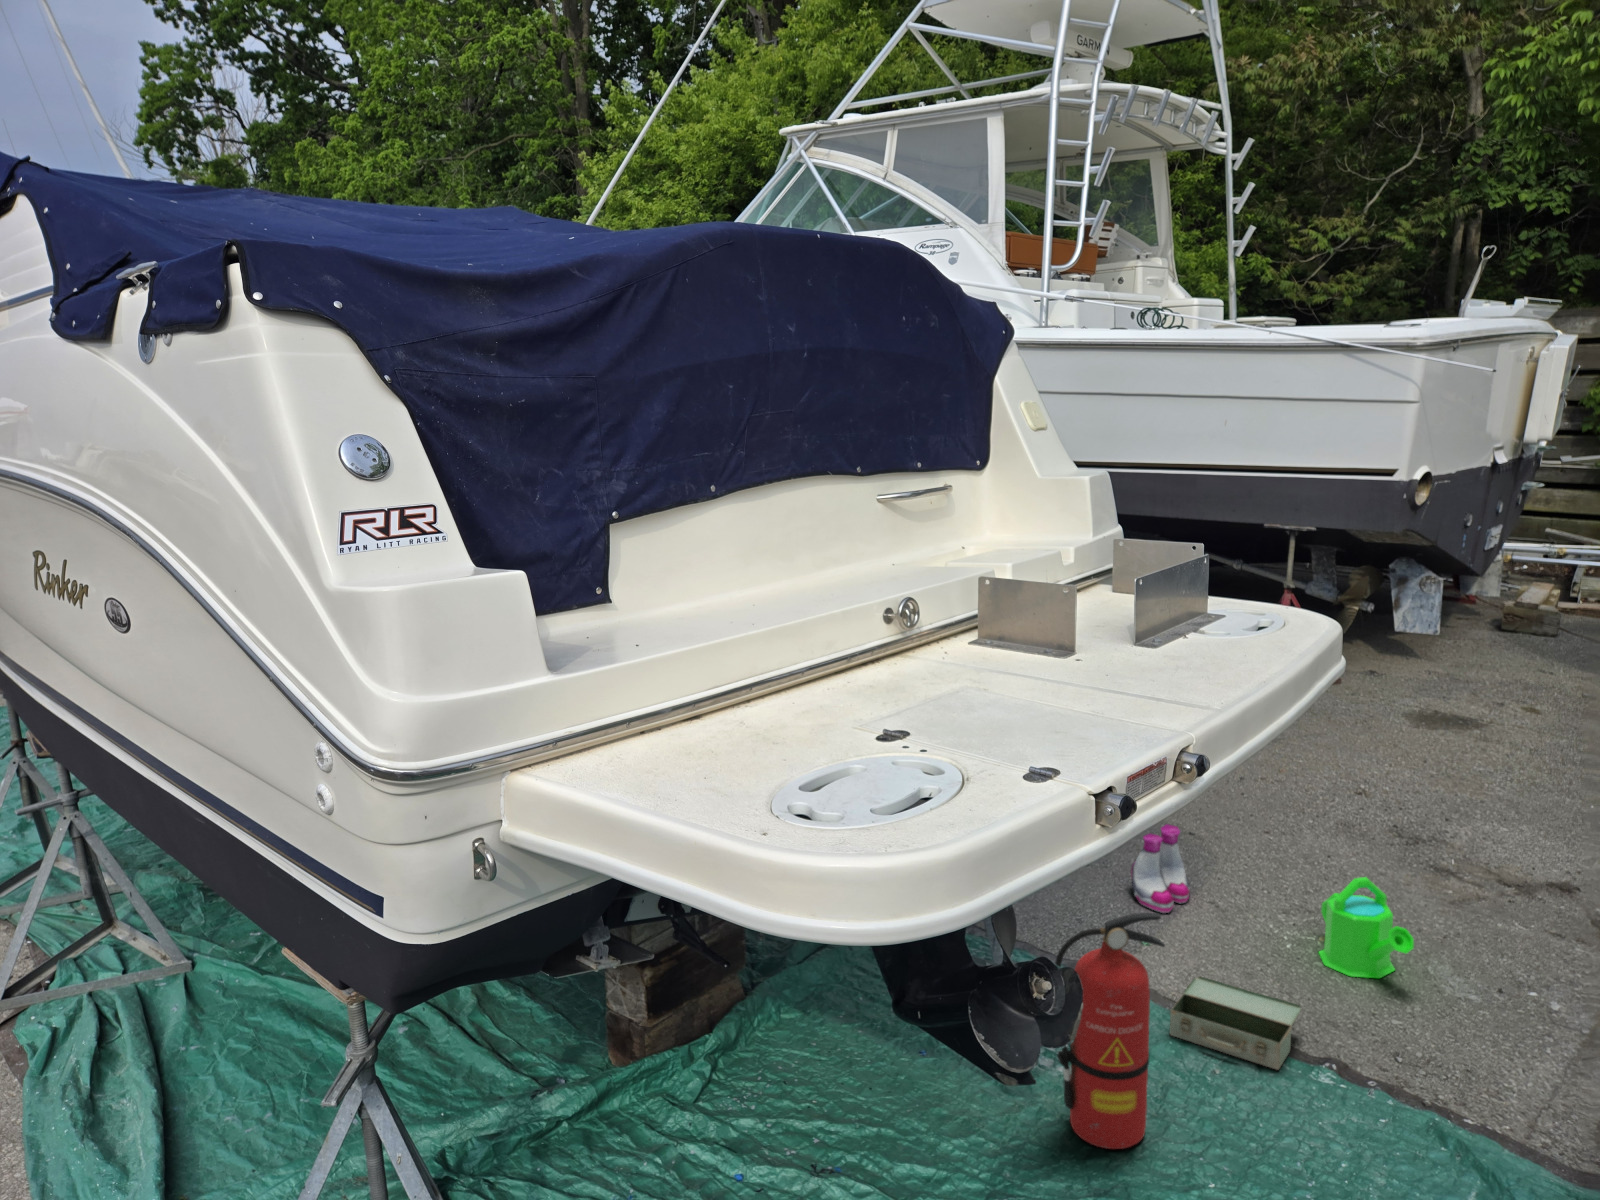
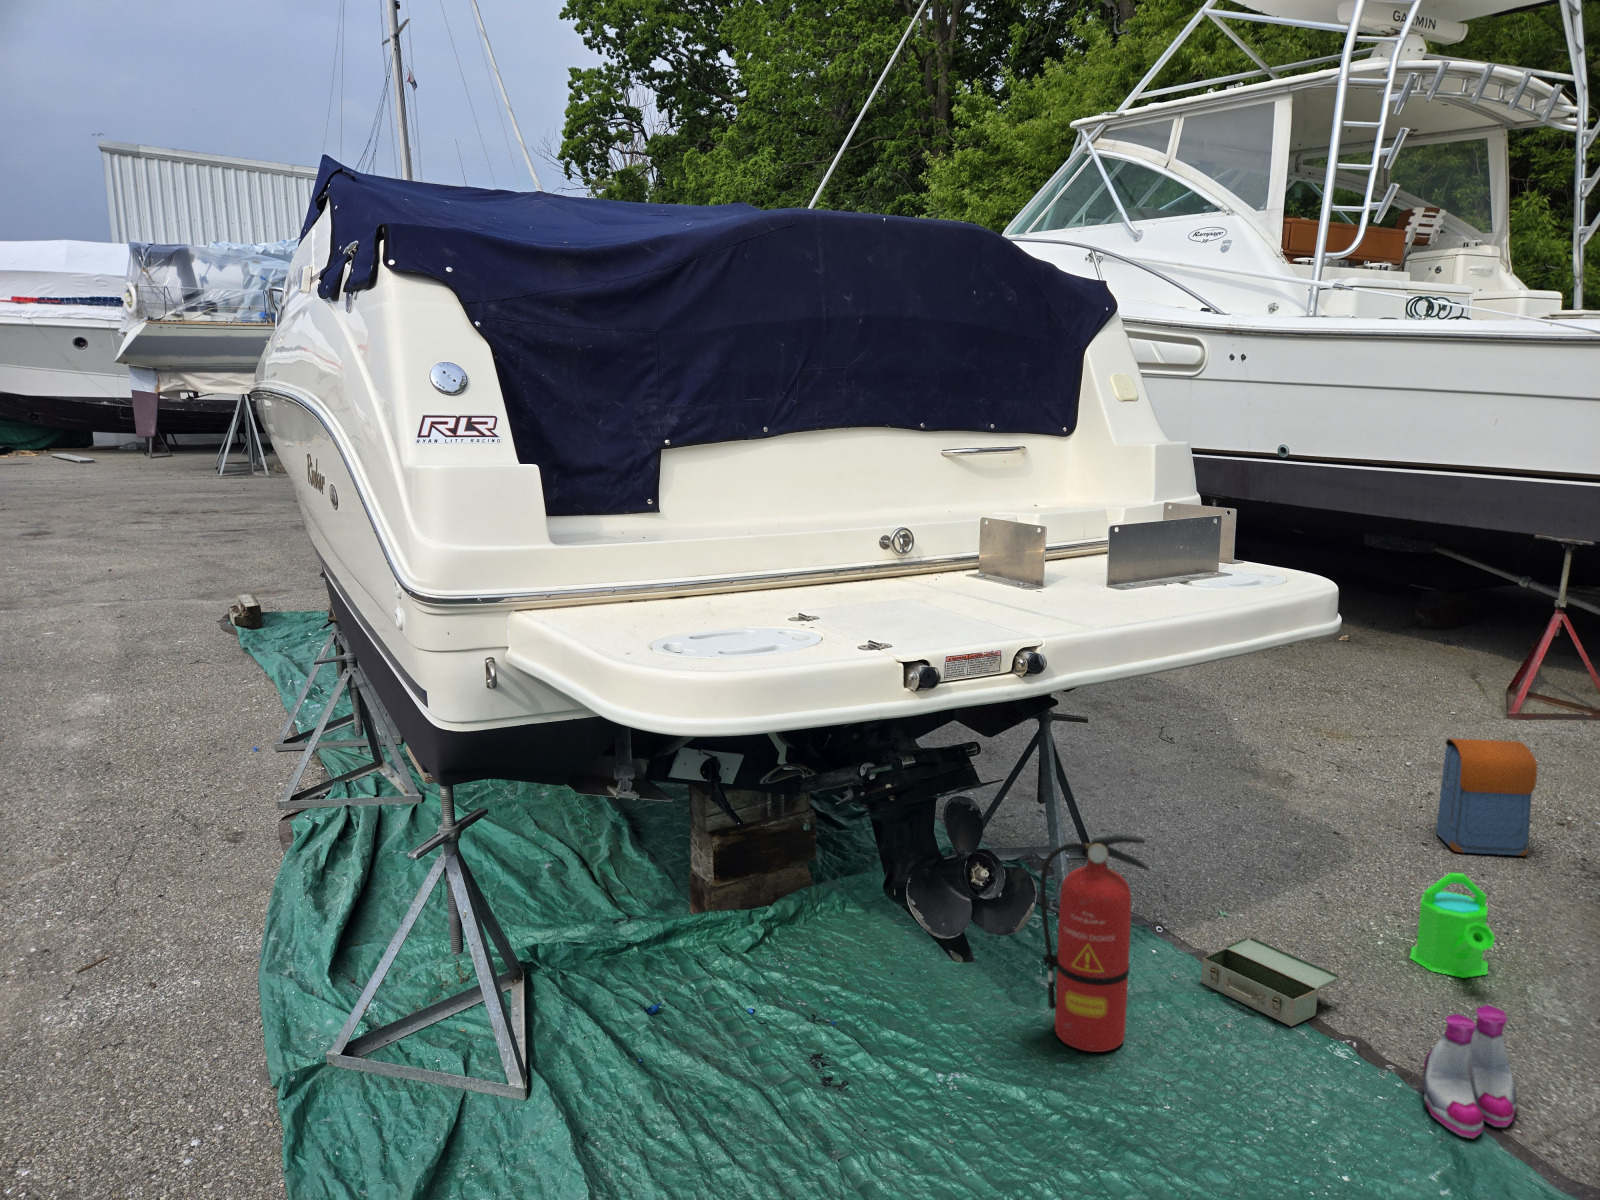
backpack: none [1262,727,1351,839] -> present [1436,738,1537,856]
boots: present [1131,824,1190,913] -> present [1422,1005,1518,1138]

